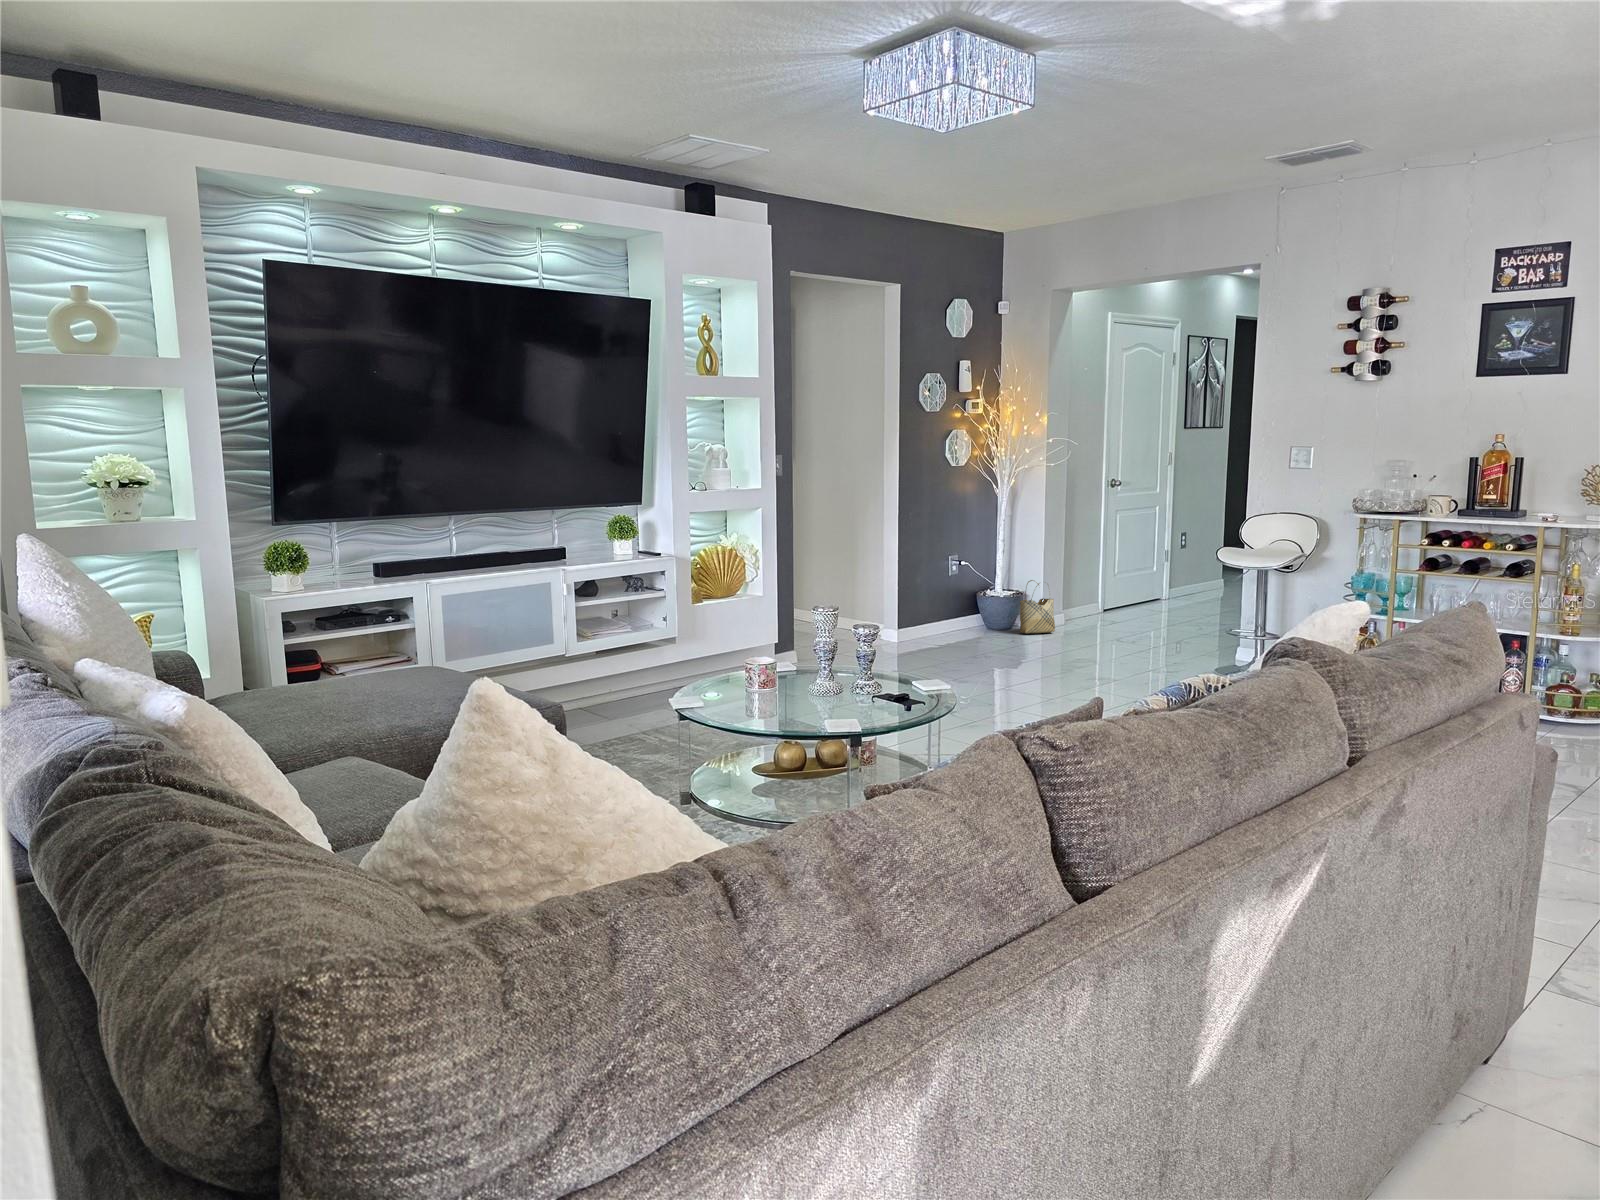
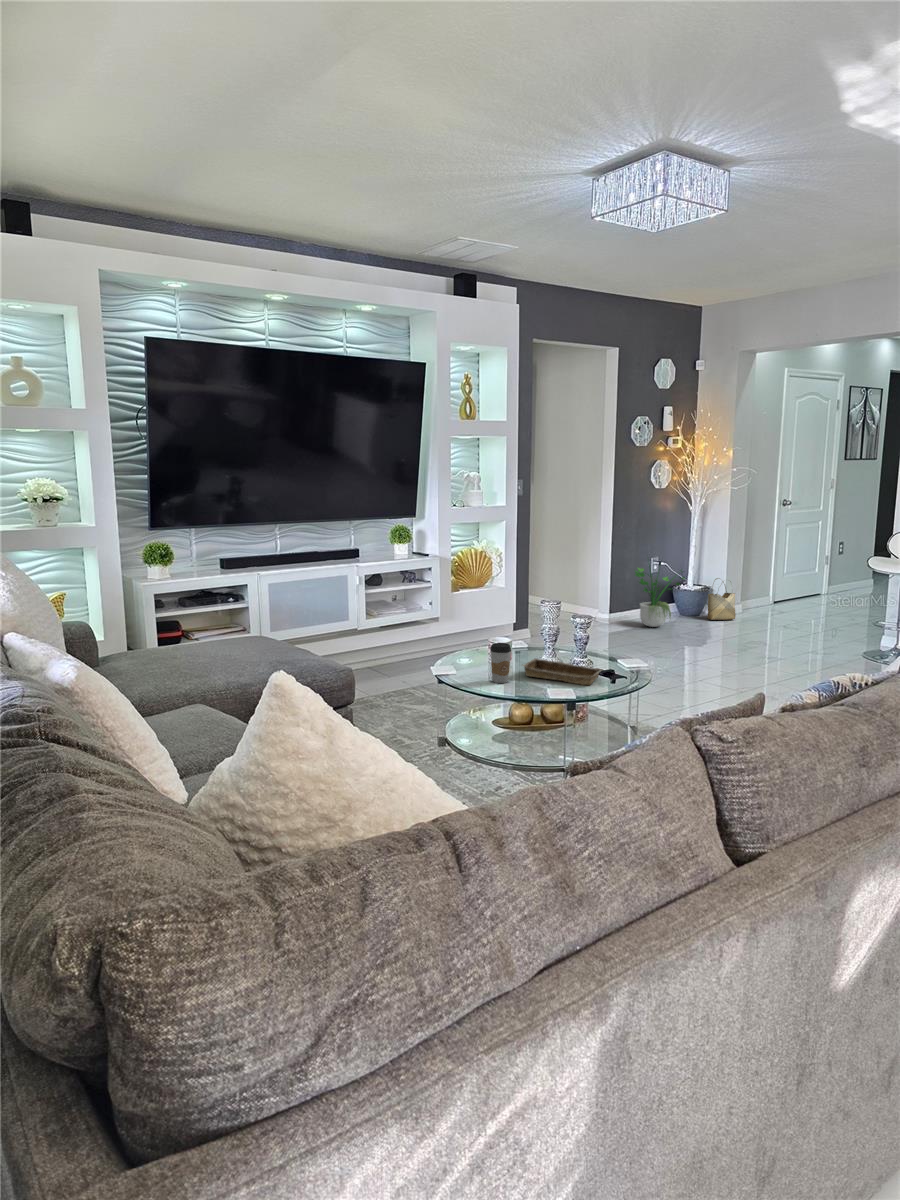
potted plant: none [927,548,993,644] -> present [635,568,685,627]
coffee cup: none [748,661,775,714] -> present [490,643,511,683]
tray: none [788,681,895,713] -> present [523,658,603,685]

